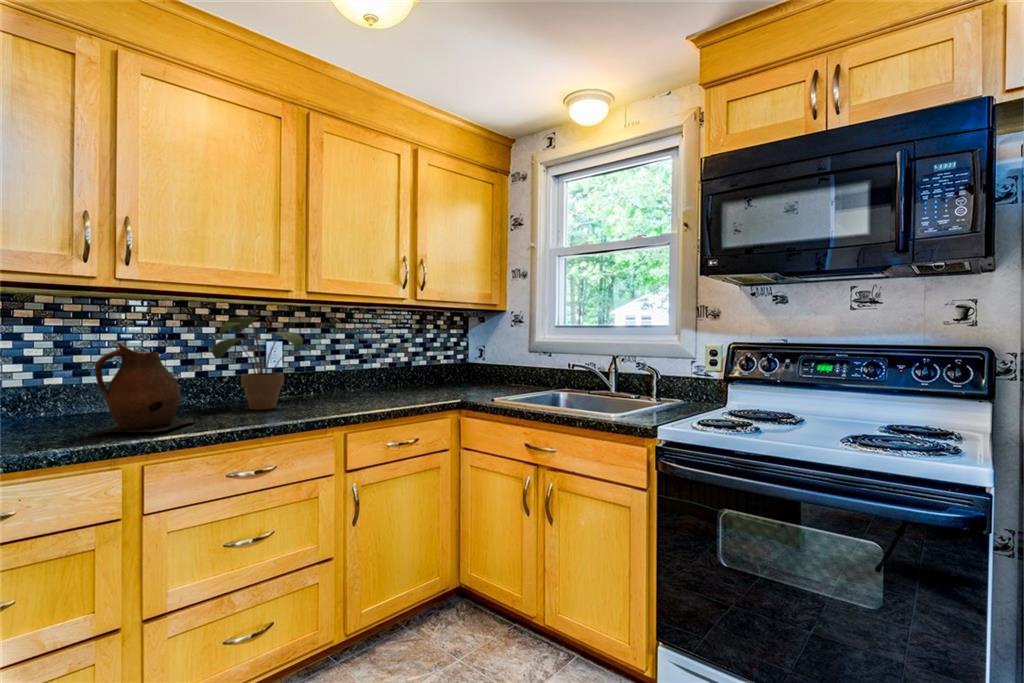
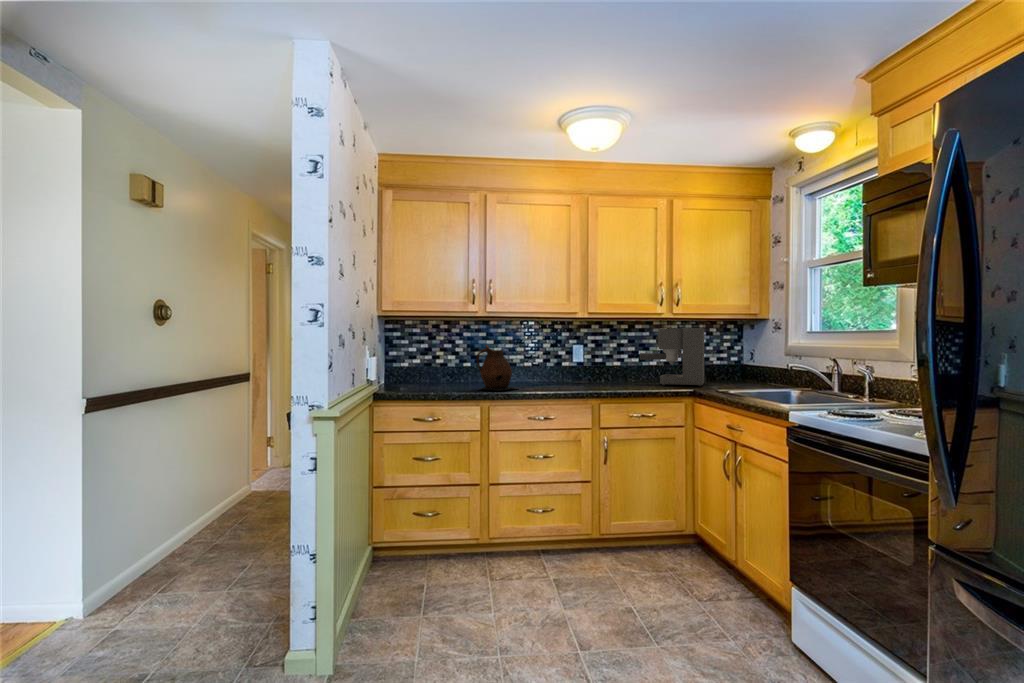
potted plant: present [212,316,303,410] -> none [535,329,592,387]
coffee maker: none [371,319,456,395] -> present [640,328,704,386]

